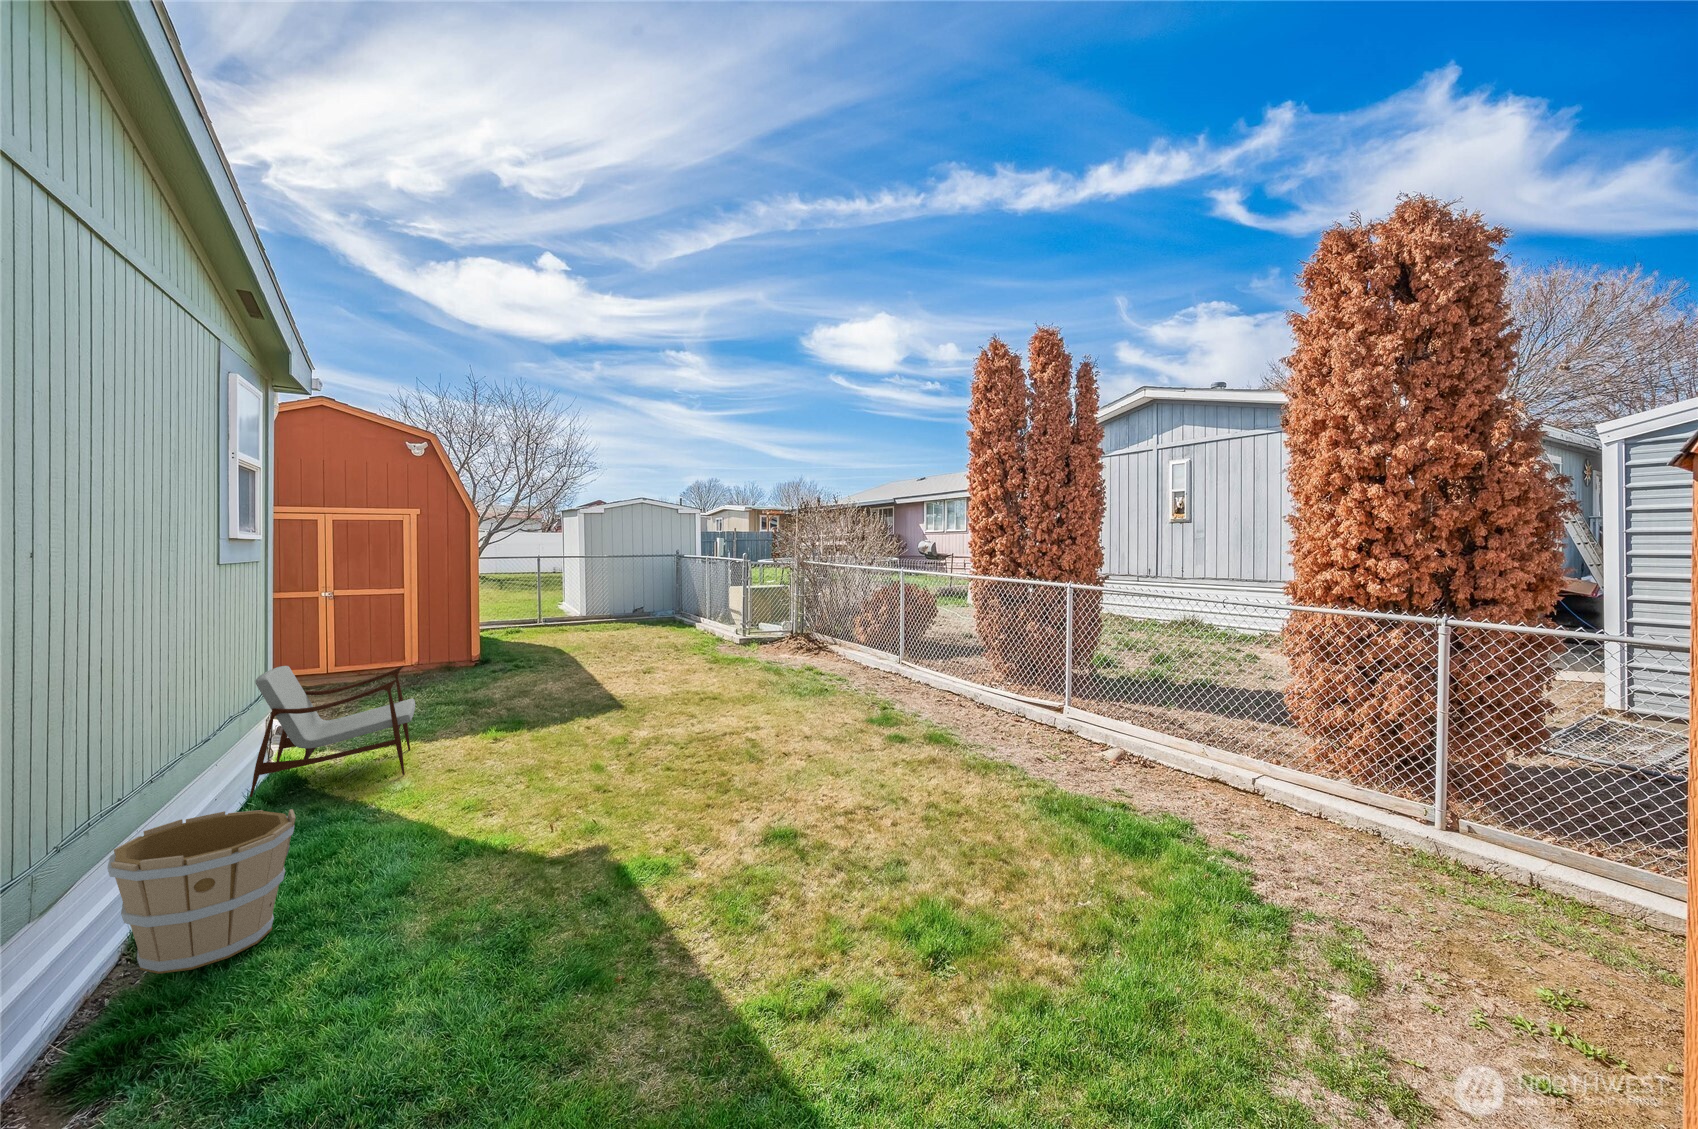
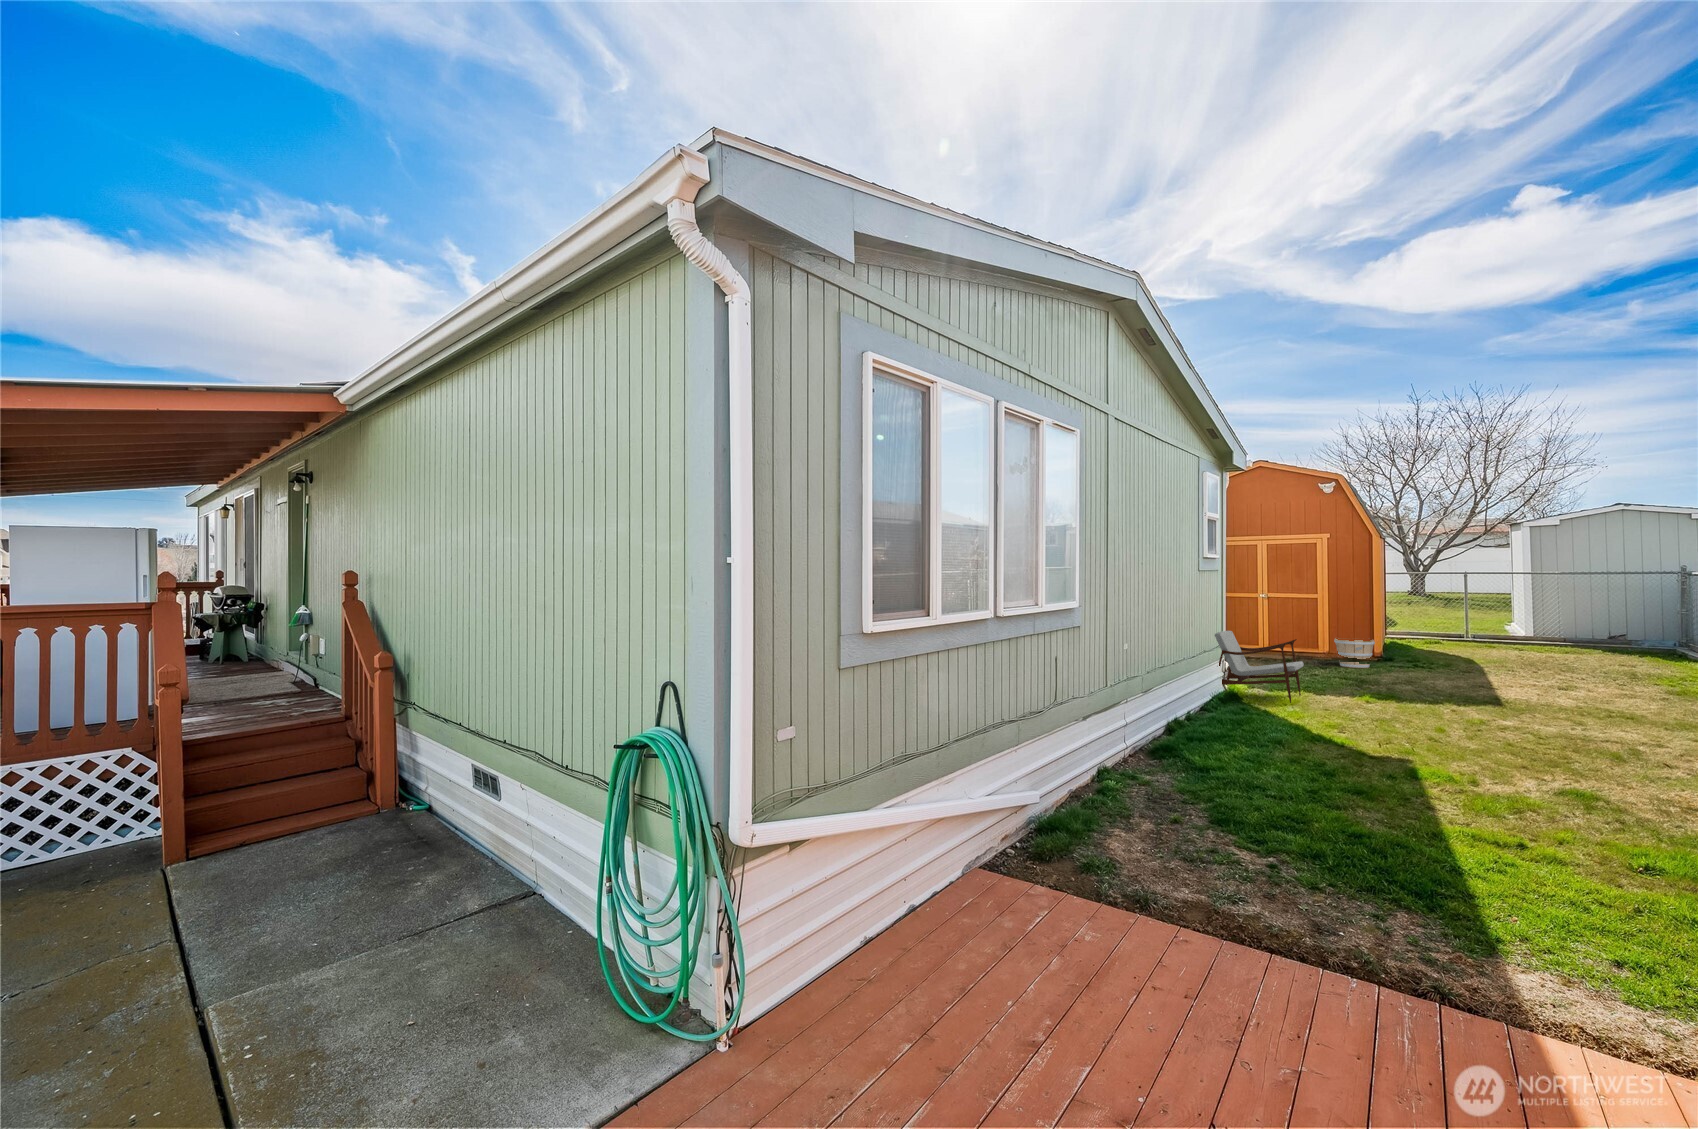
wooden bucket: present [107,809,296,974] -> present [1334,638,1375,668]

